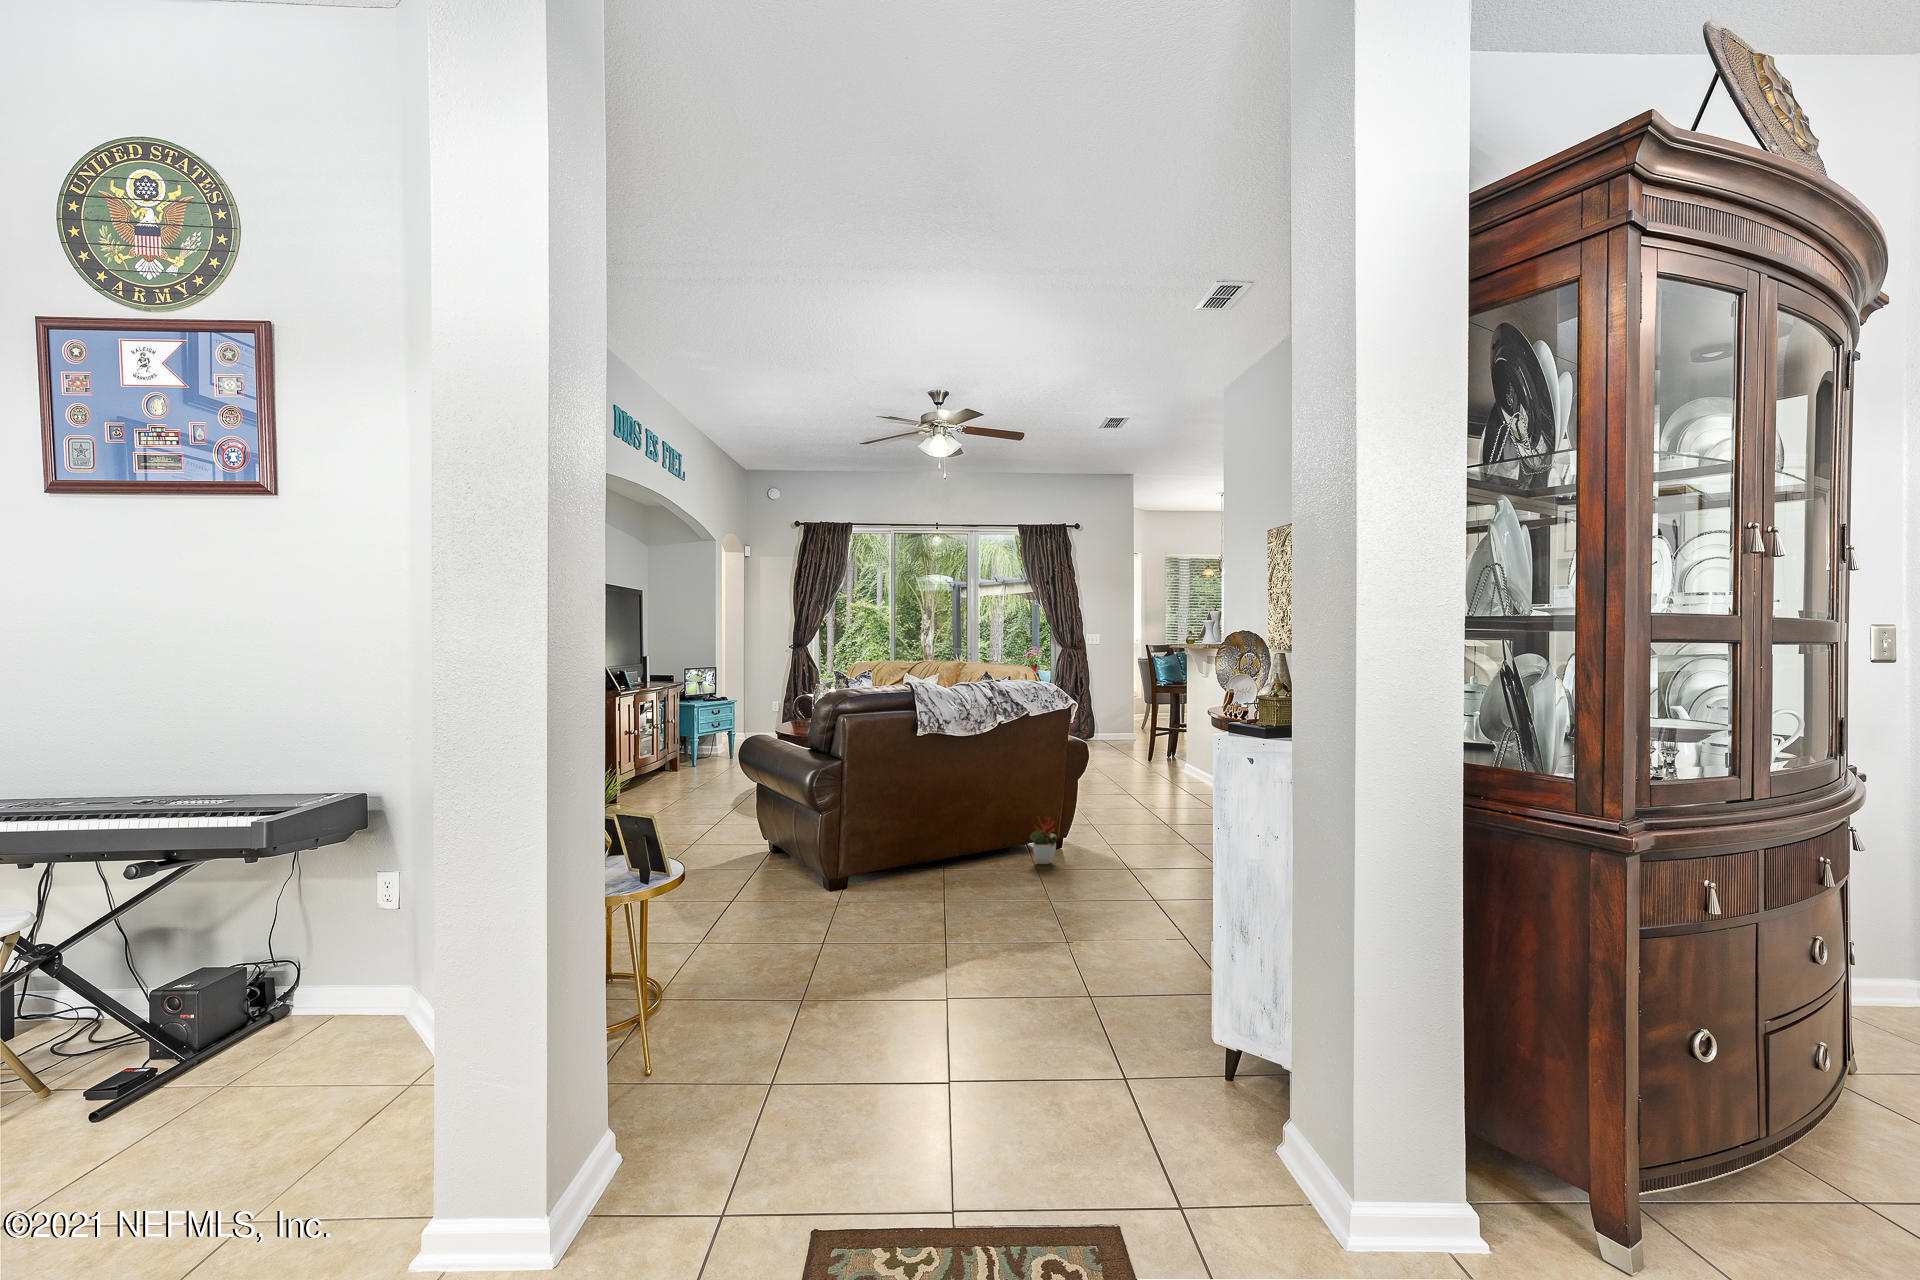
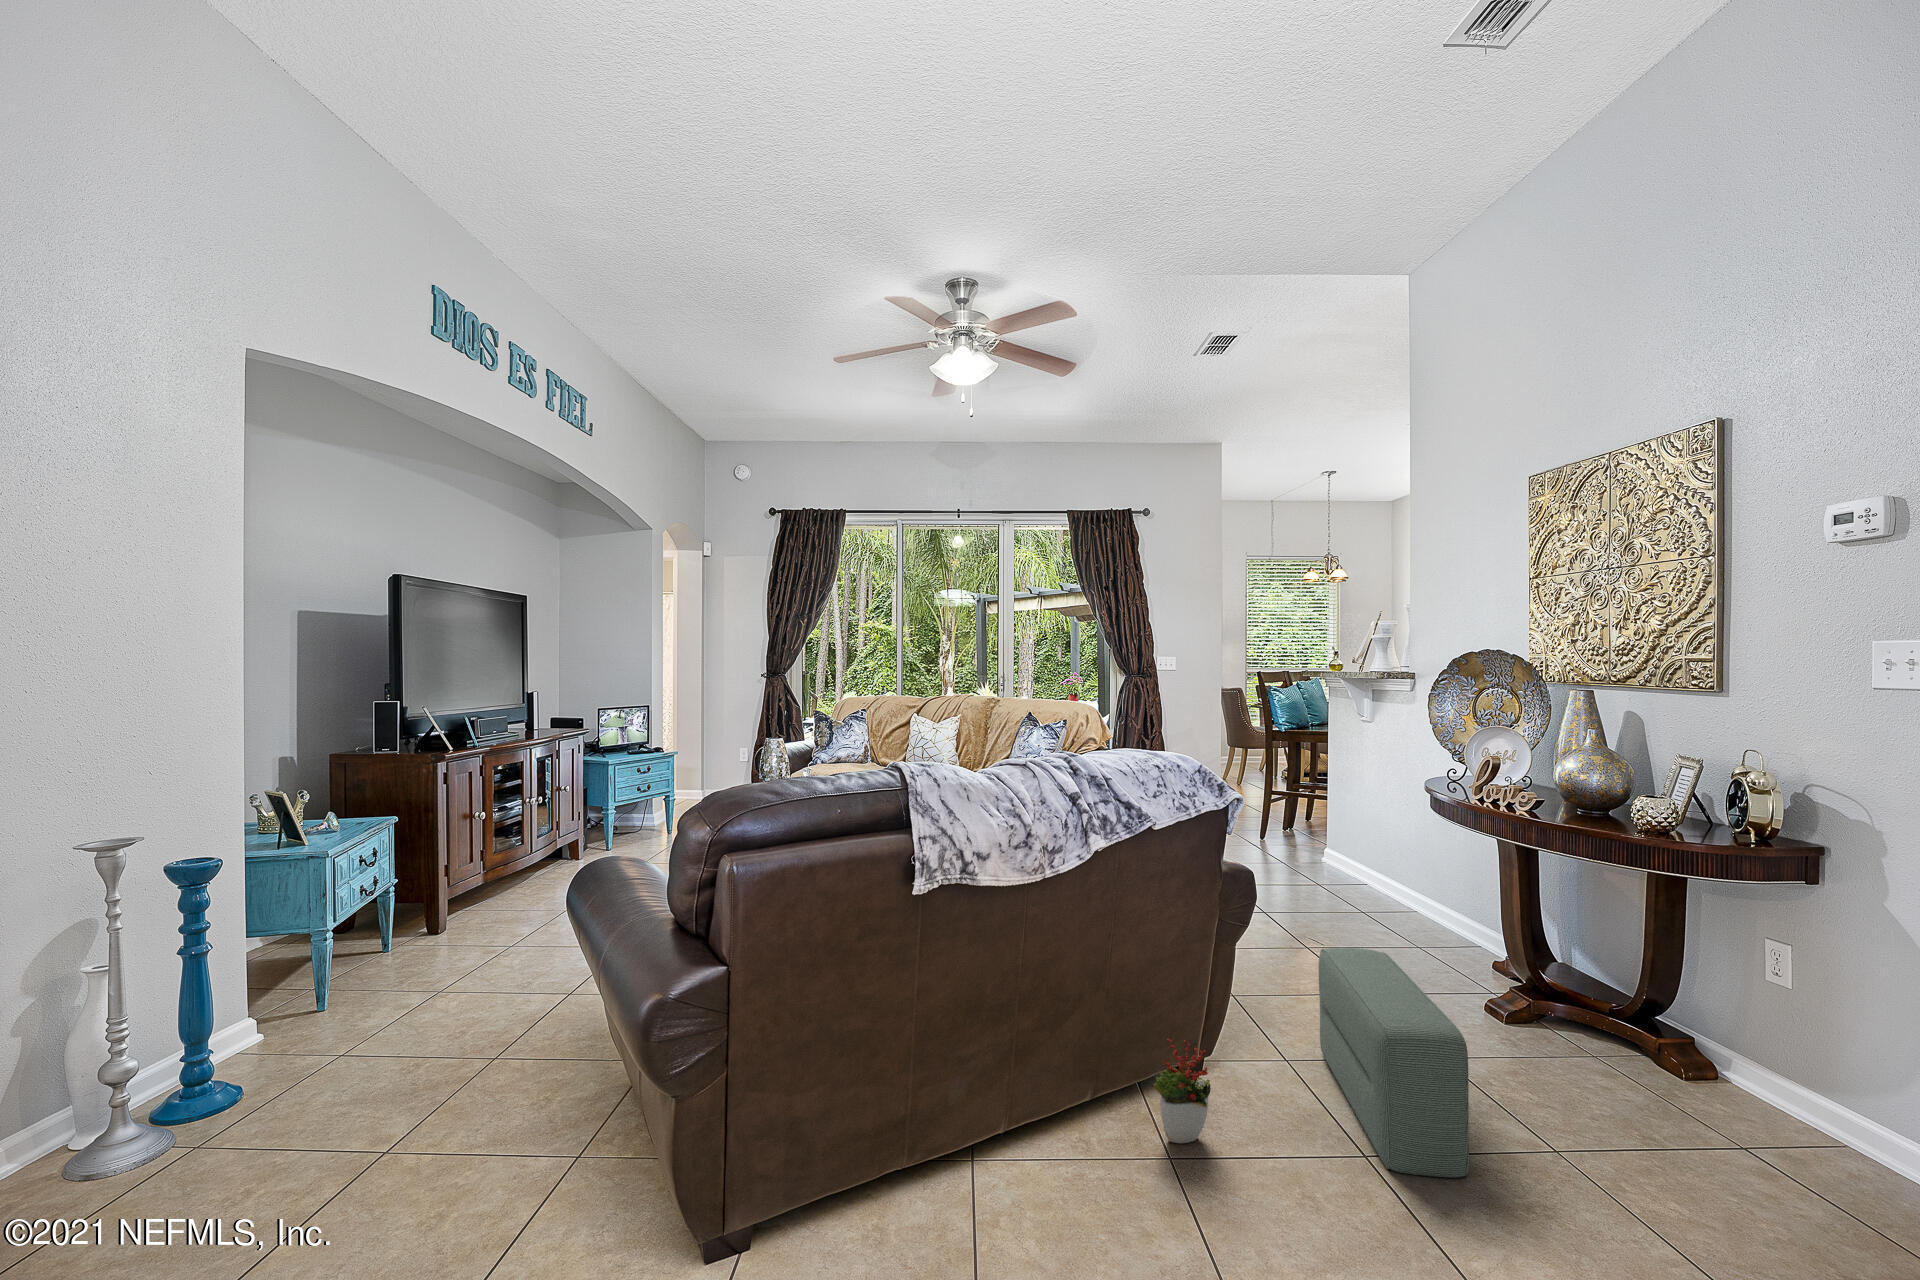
pouf: none [1125,785,1171,871] -> present [1319,948,1469,1178]

